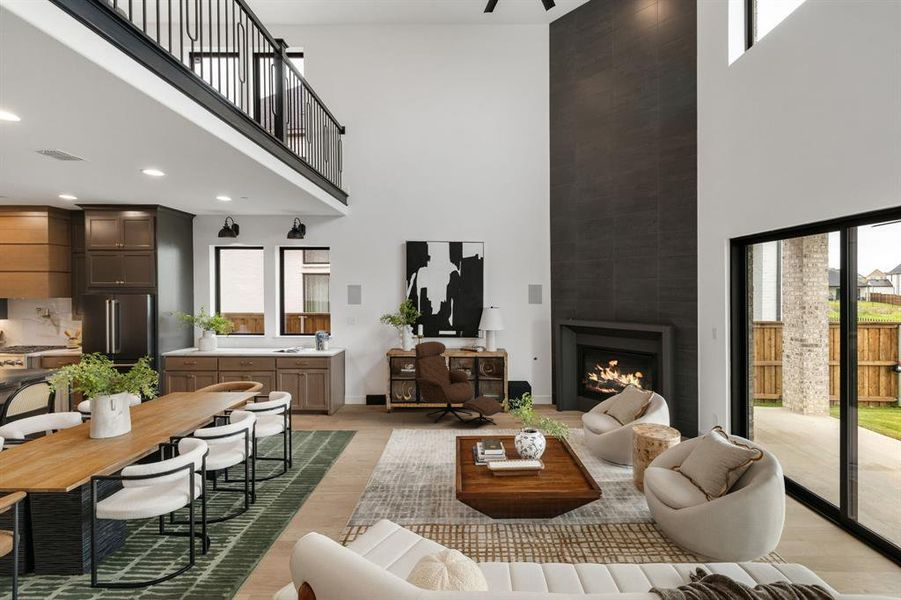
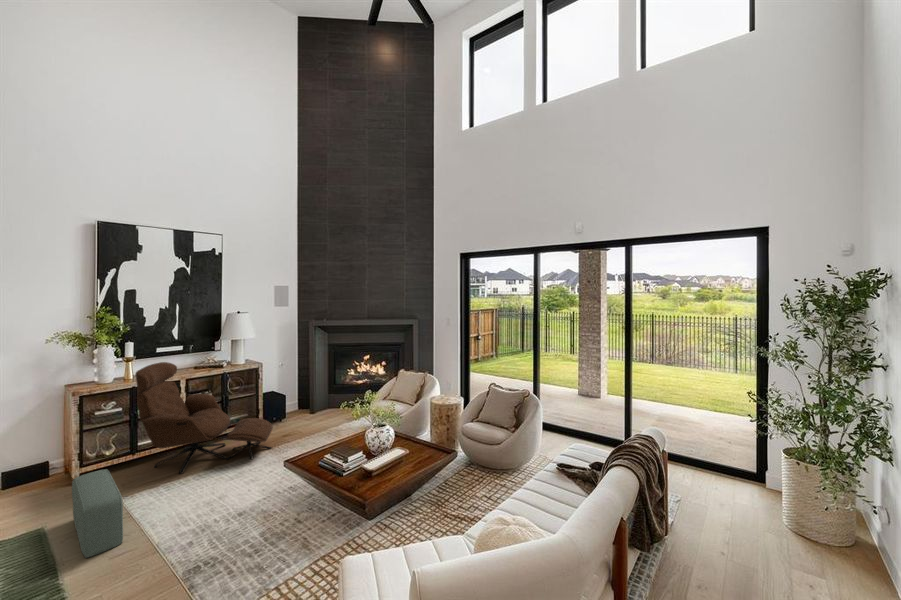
pouf: none [369,402,393,444] -> present [72,469,123,558]

